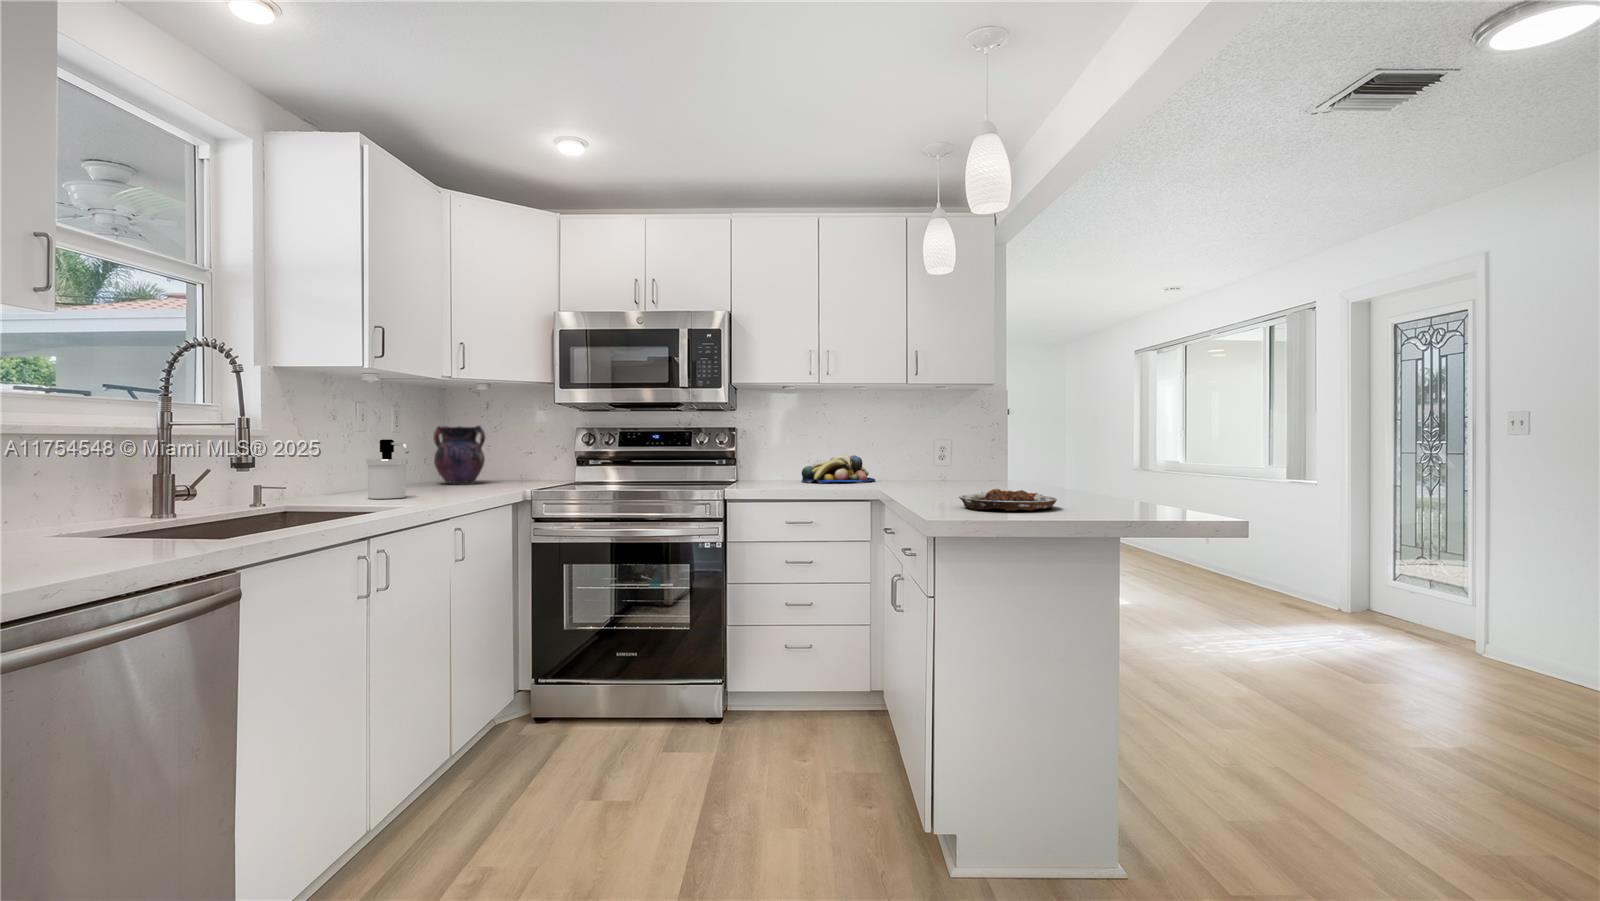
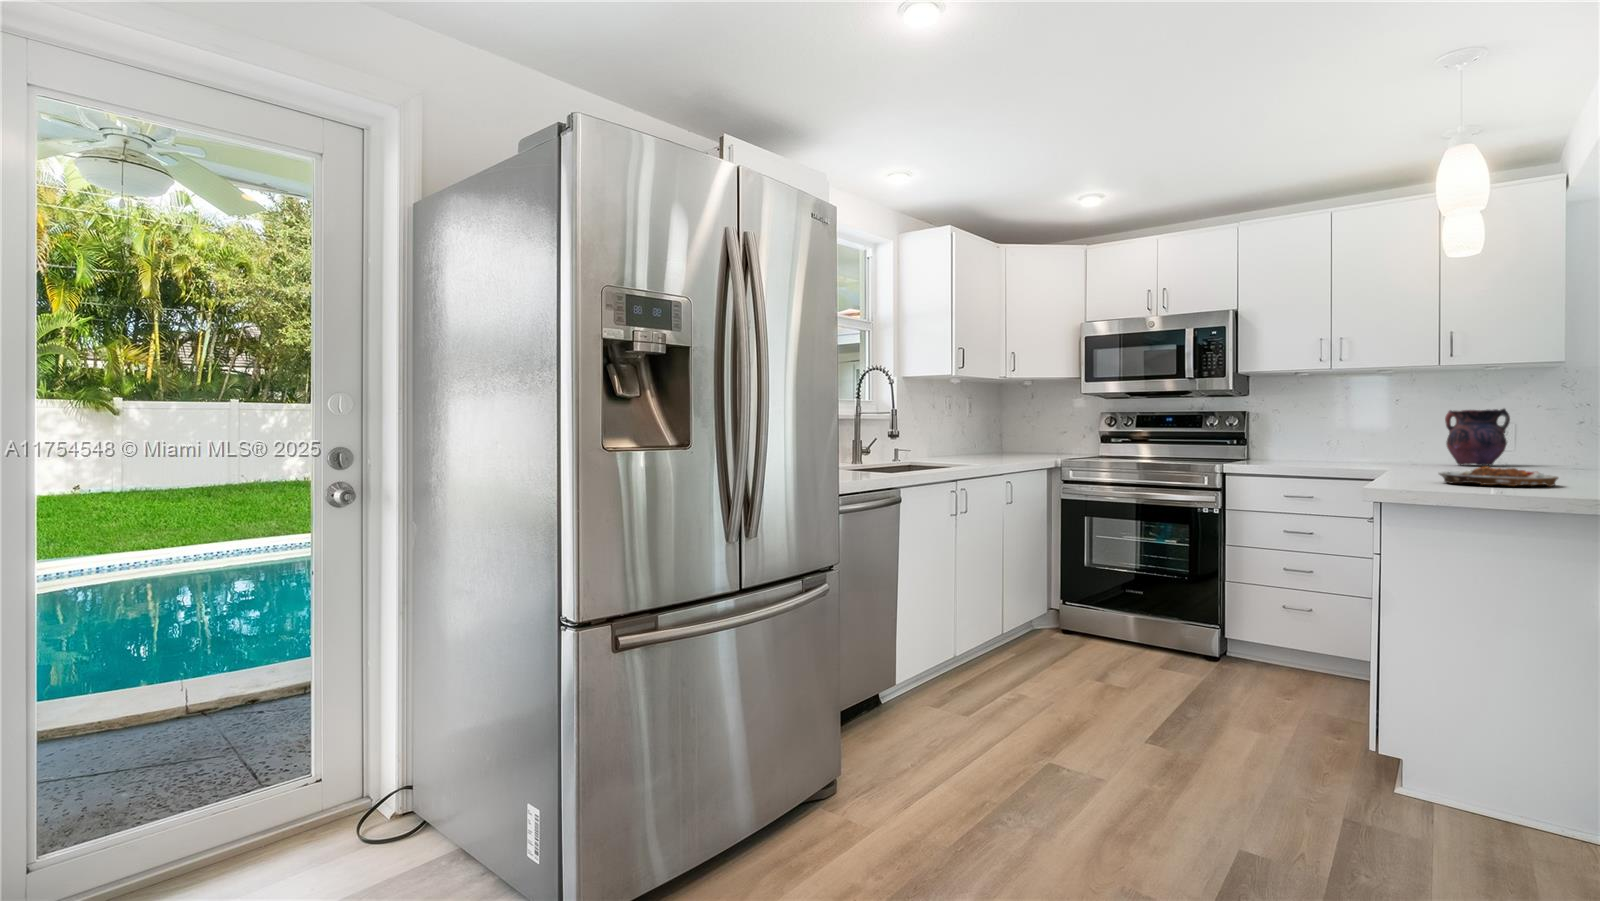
vase: present [434,425,485,484] -> present [1445,409,1510,466]
soap dispenser: present [366,439,409,499] -> none [954,422,980,461]
fruit bowl: present [802,455,875,483] -> none [1318,436,1411,463]

